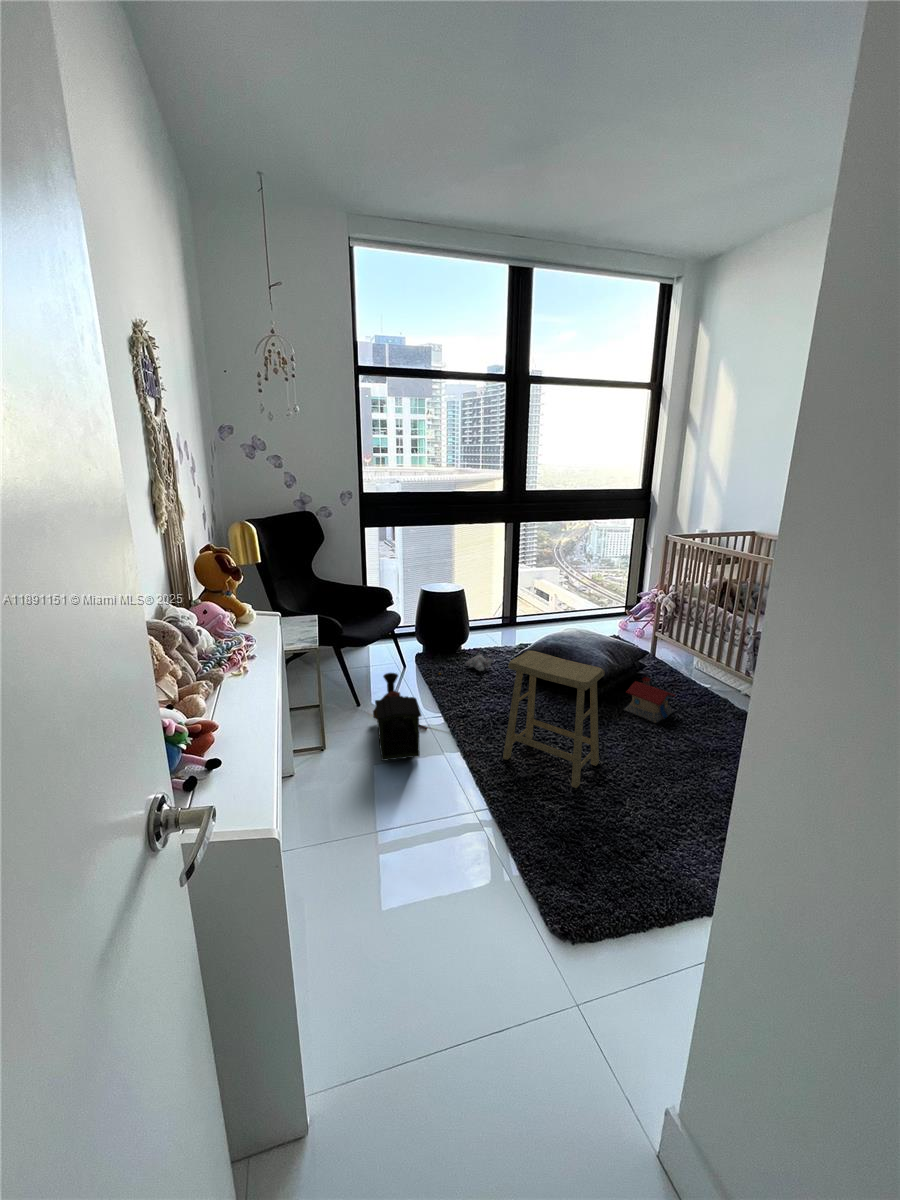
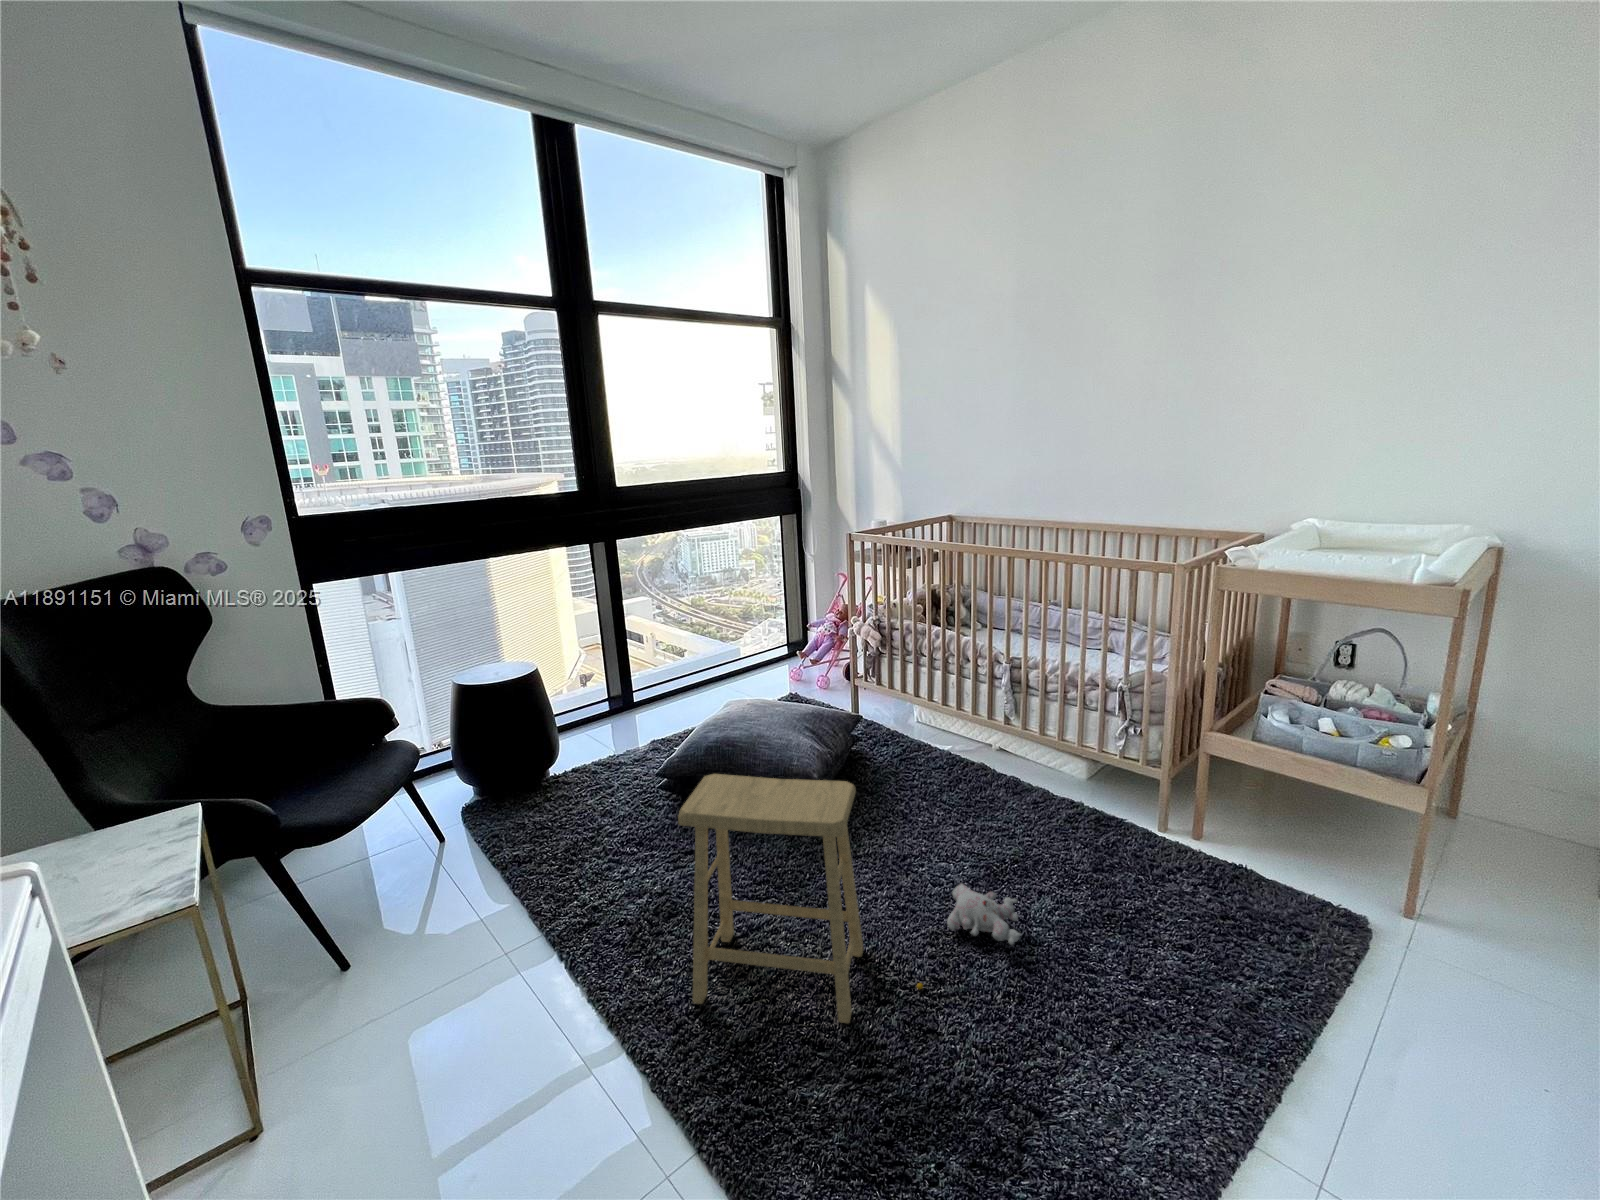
plush toy: present [439,655,493,674] -> present [917,884,1021,989]
toy train: present [373,673,421,761] -> none [382,884,515,1121]
toy house: present [625,677,675,723] -> none [856,761,928,835]

